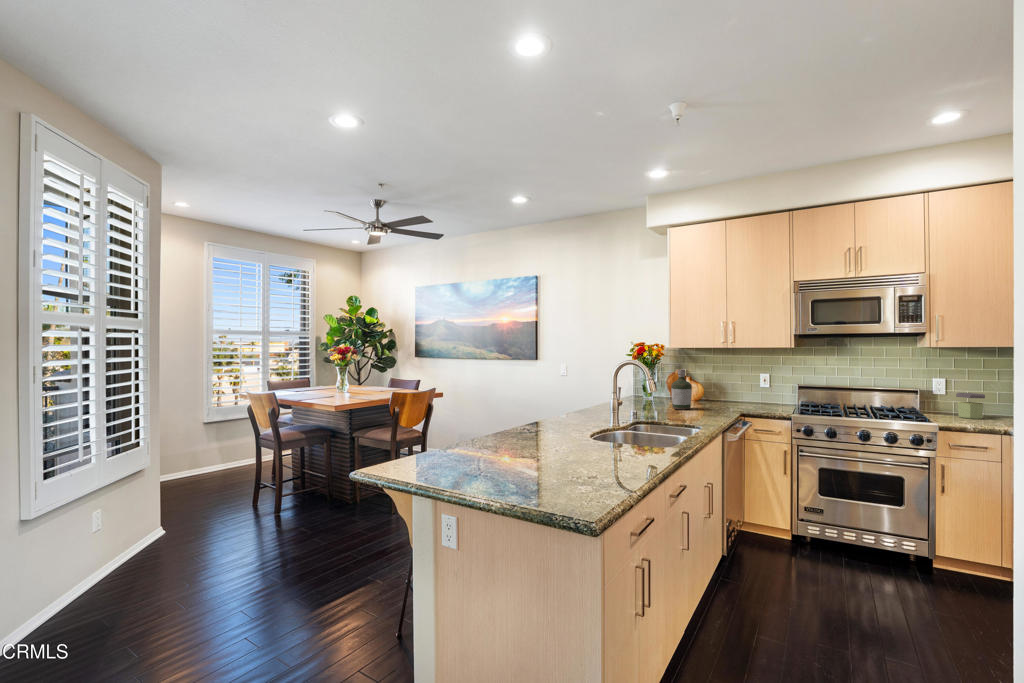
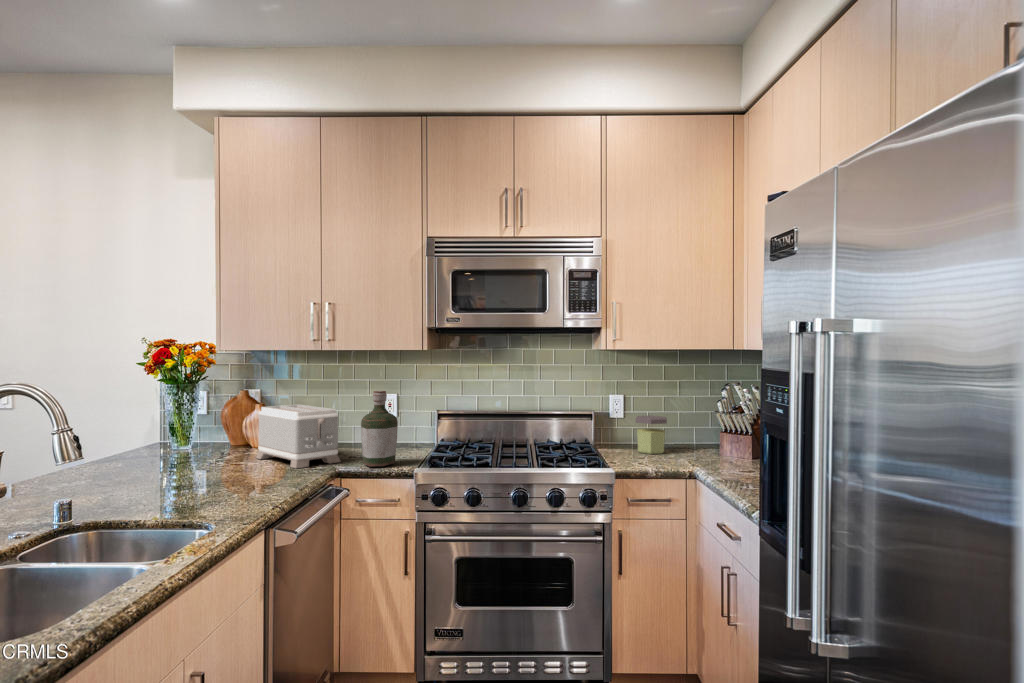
bottle: present [671,369,692,410] -> present [361,391,398,467]
toaster: none [693,377,743,410] -> present [256,404,341,468]

